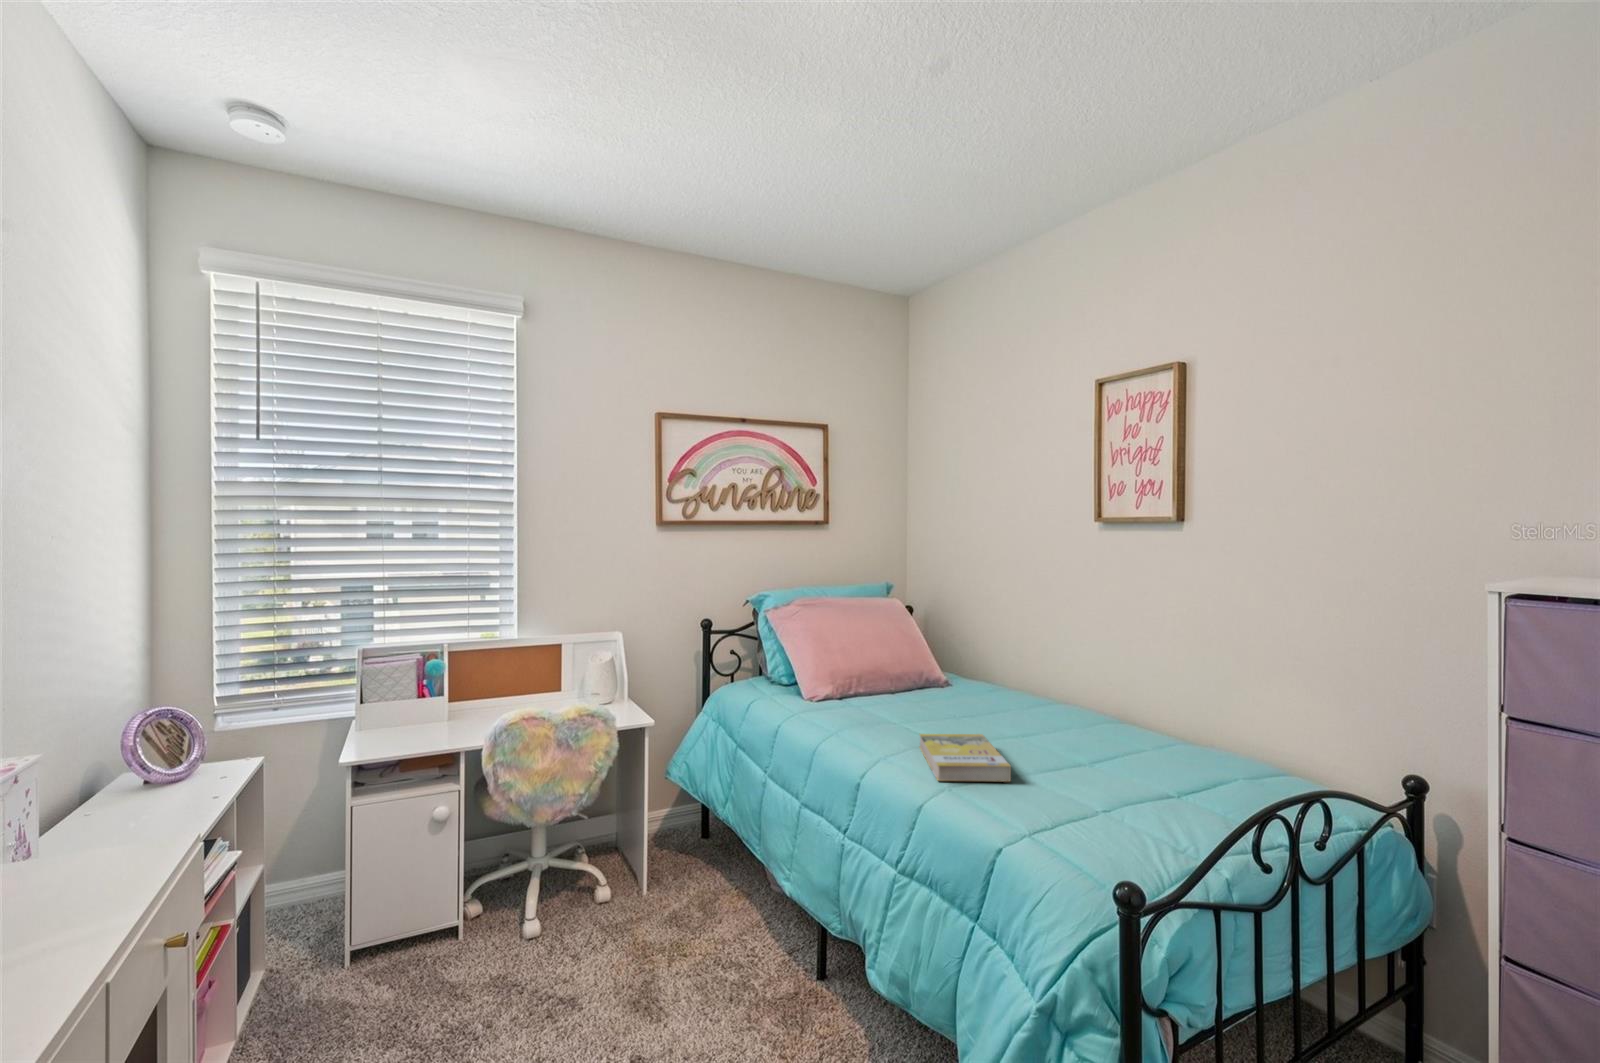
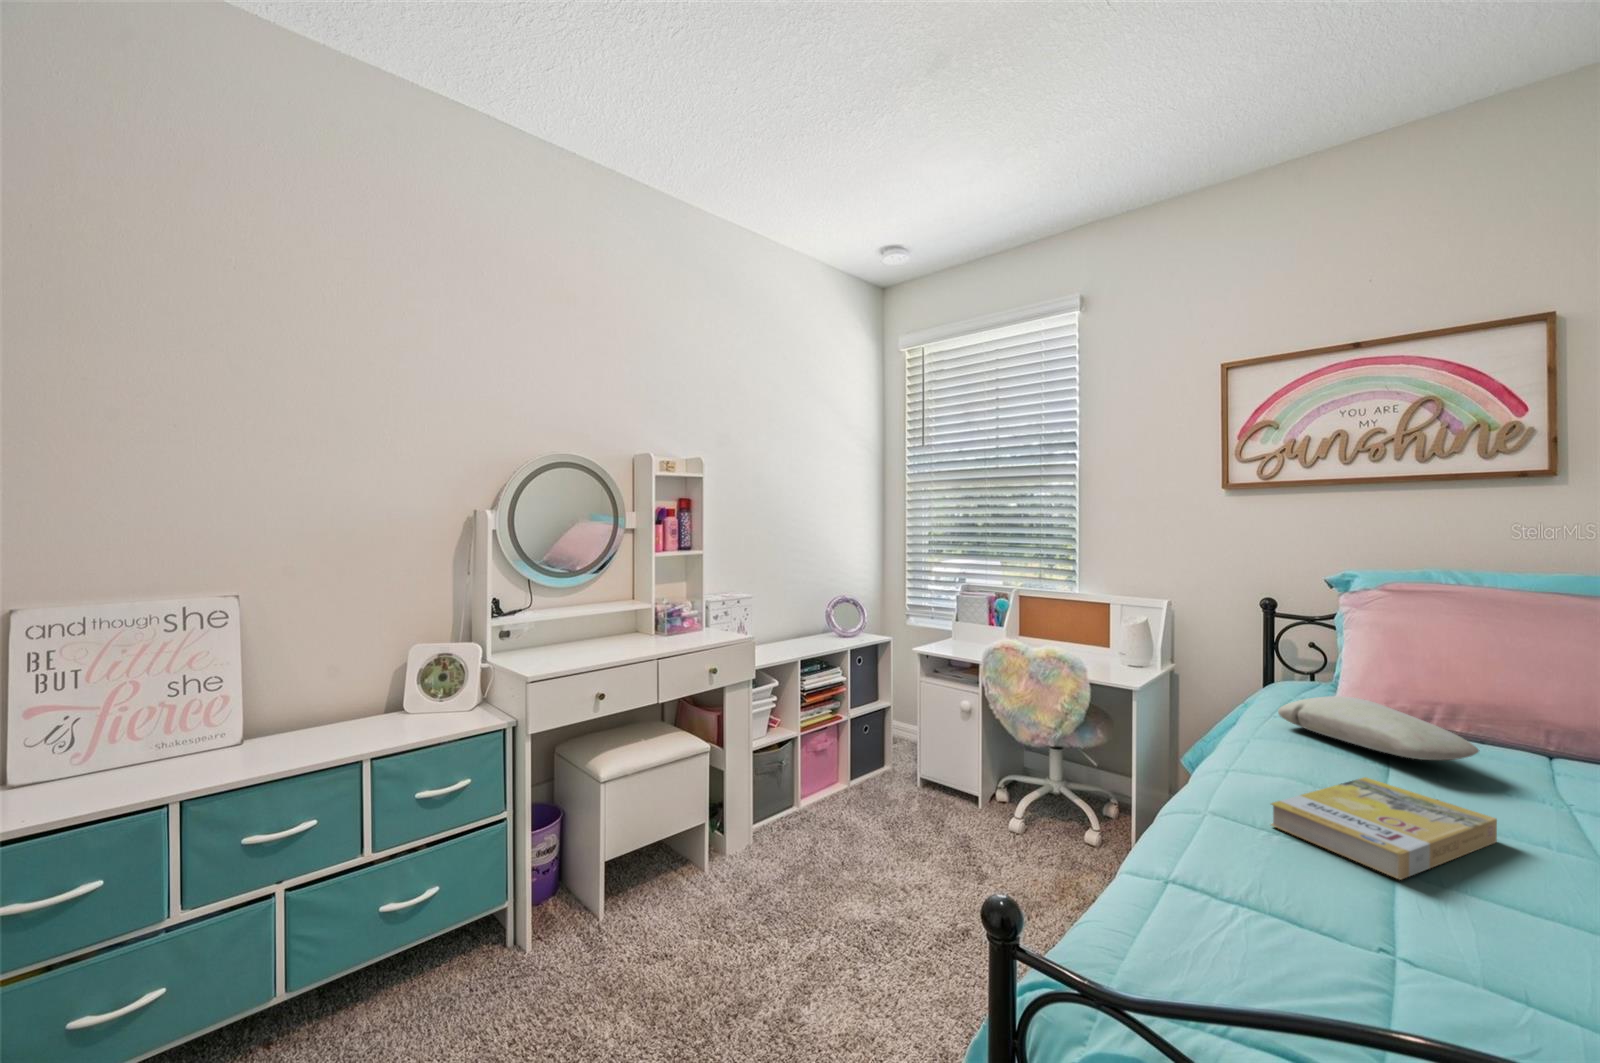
pillow: none [811,687,922,718] -> present [1278,696,1479,760]

